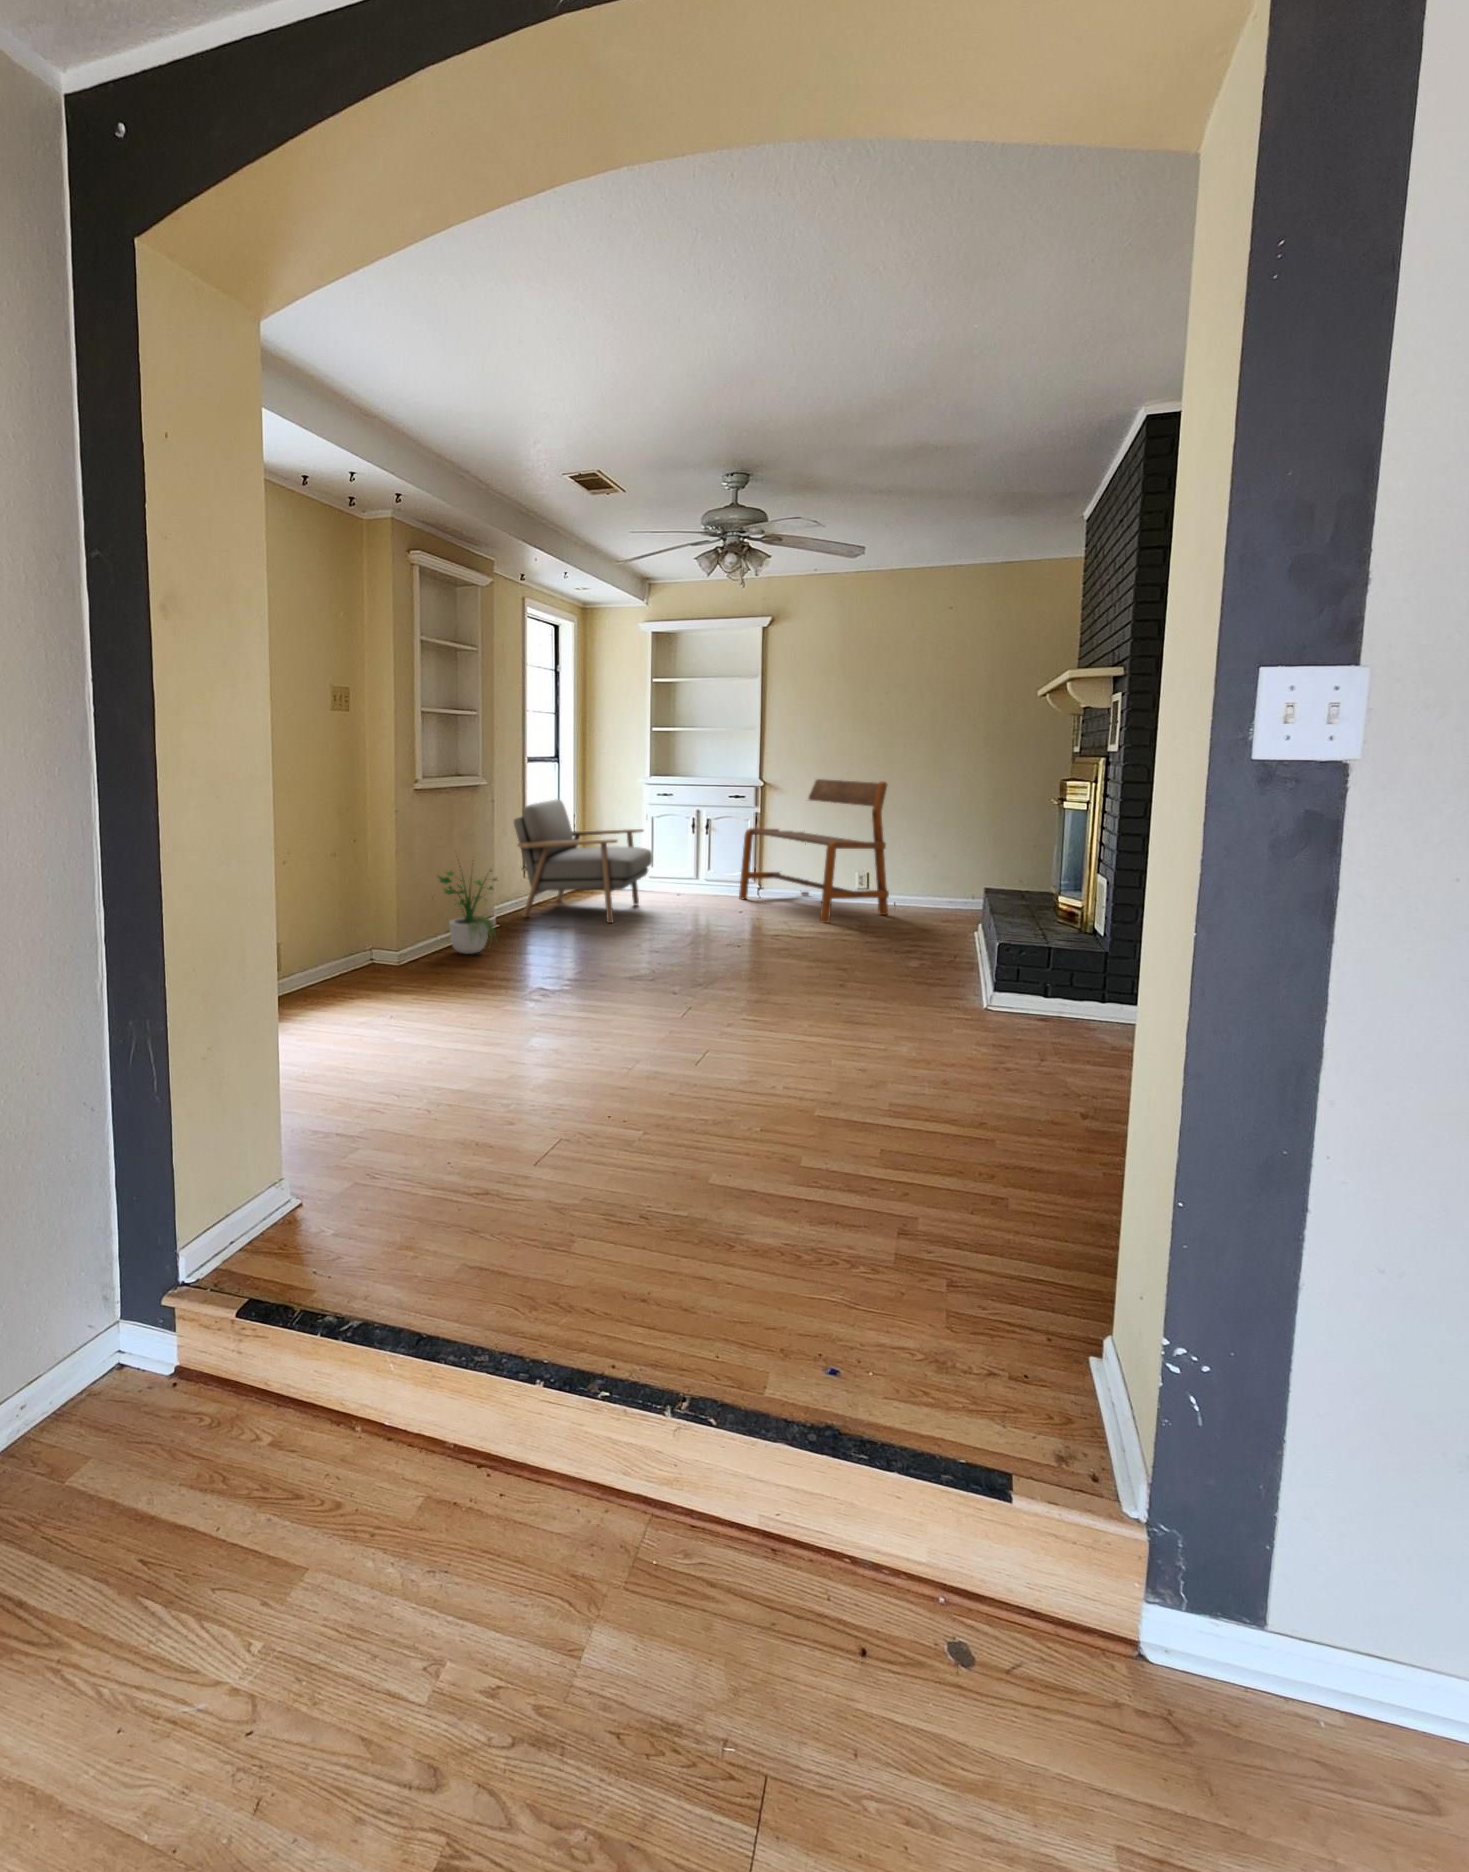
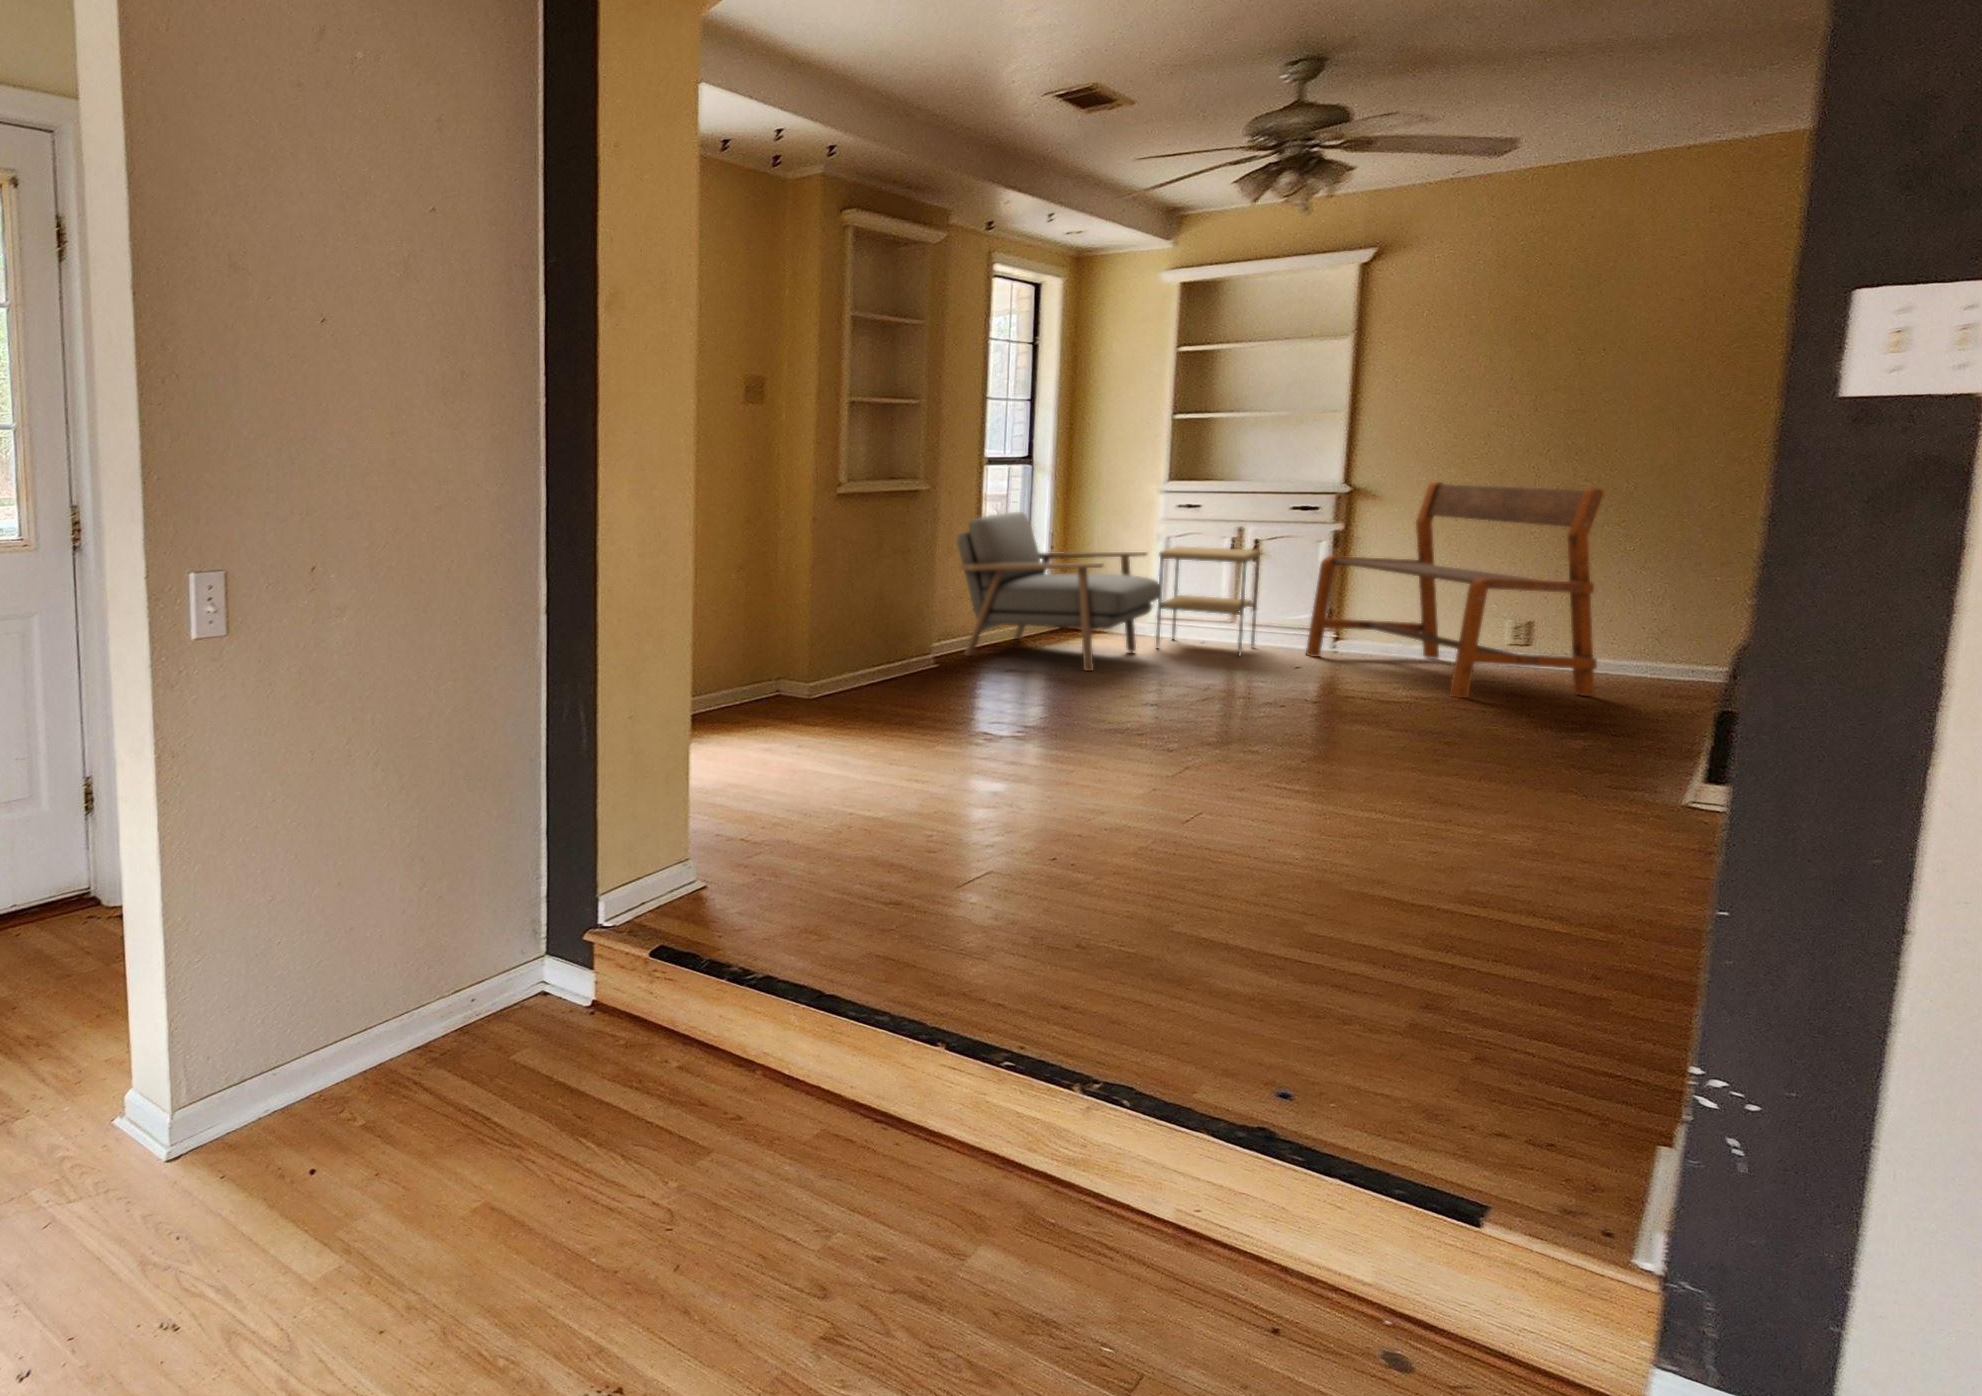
side table: none [650,824,710,903] -> present [1156,546,1260,656]
potted plant: present [438,866,497,954] -> none [853,565,933,689]

